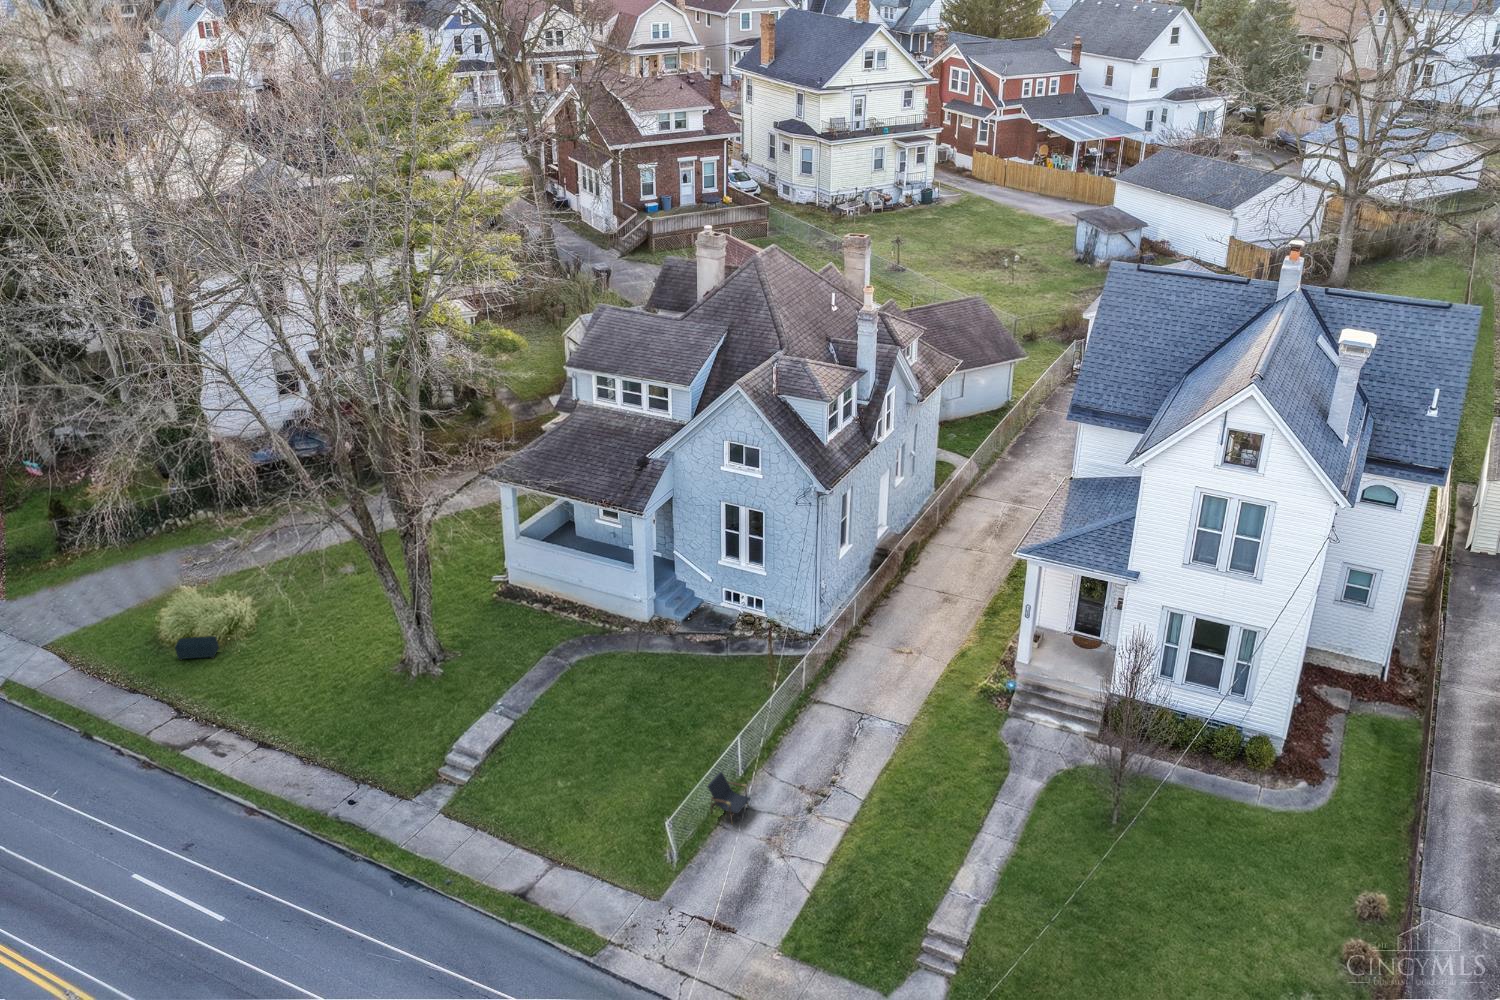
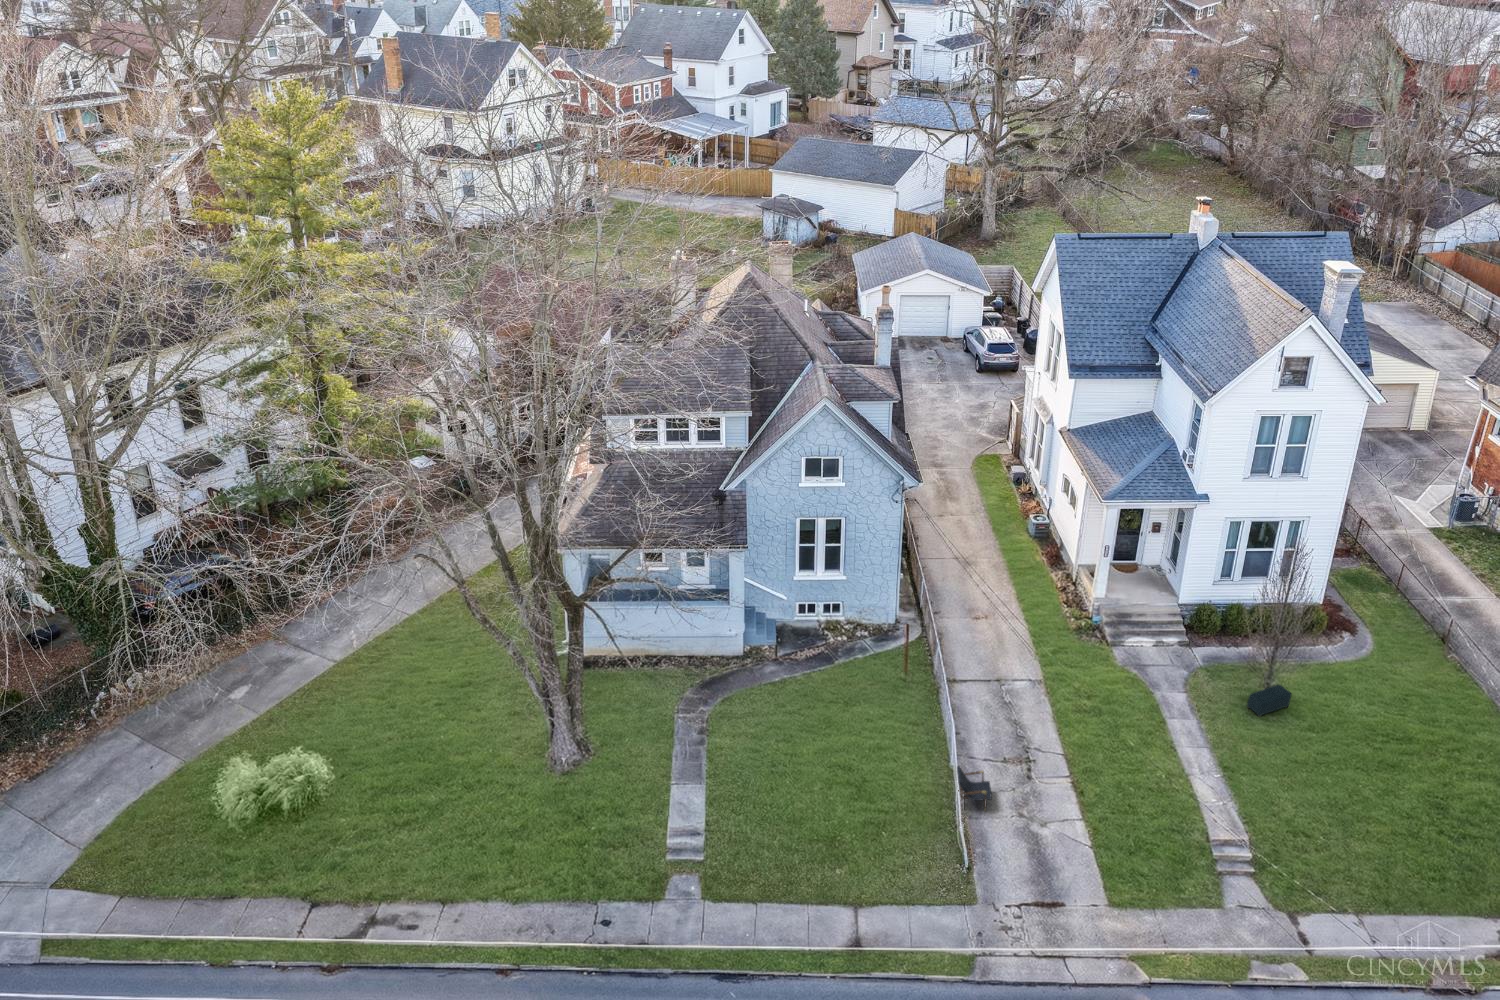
bench: present [175,636,219,661] -> present [1247,685,1292,717]

